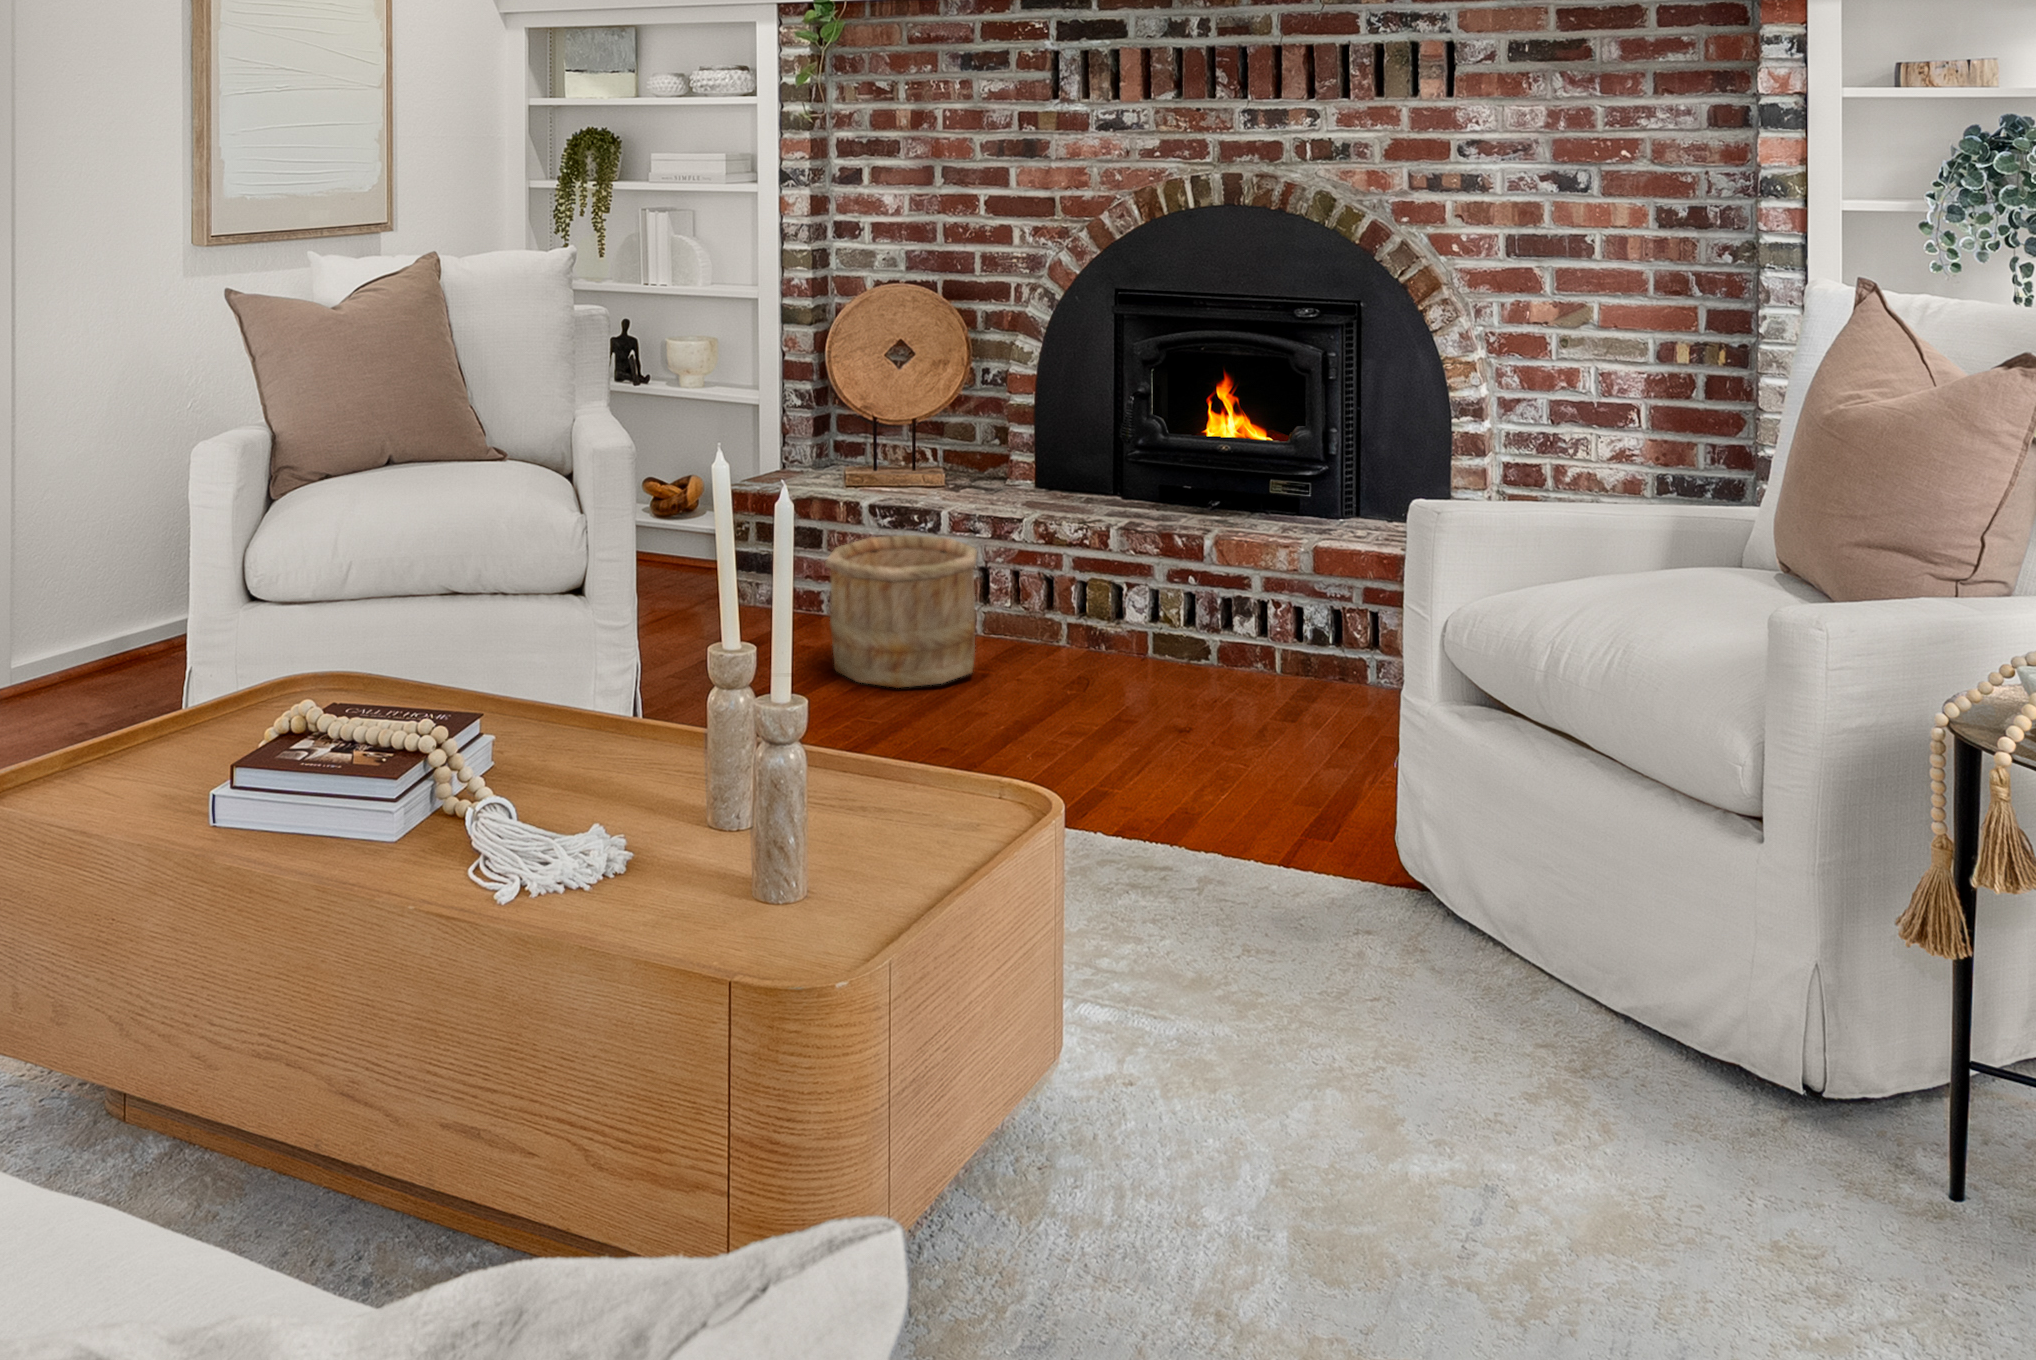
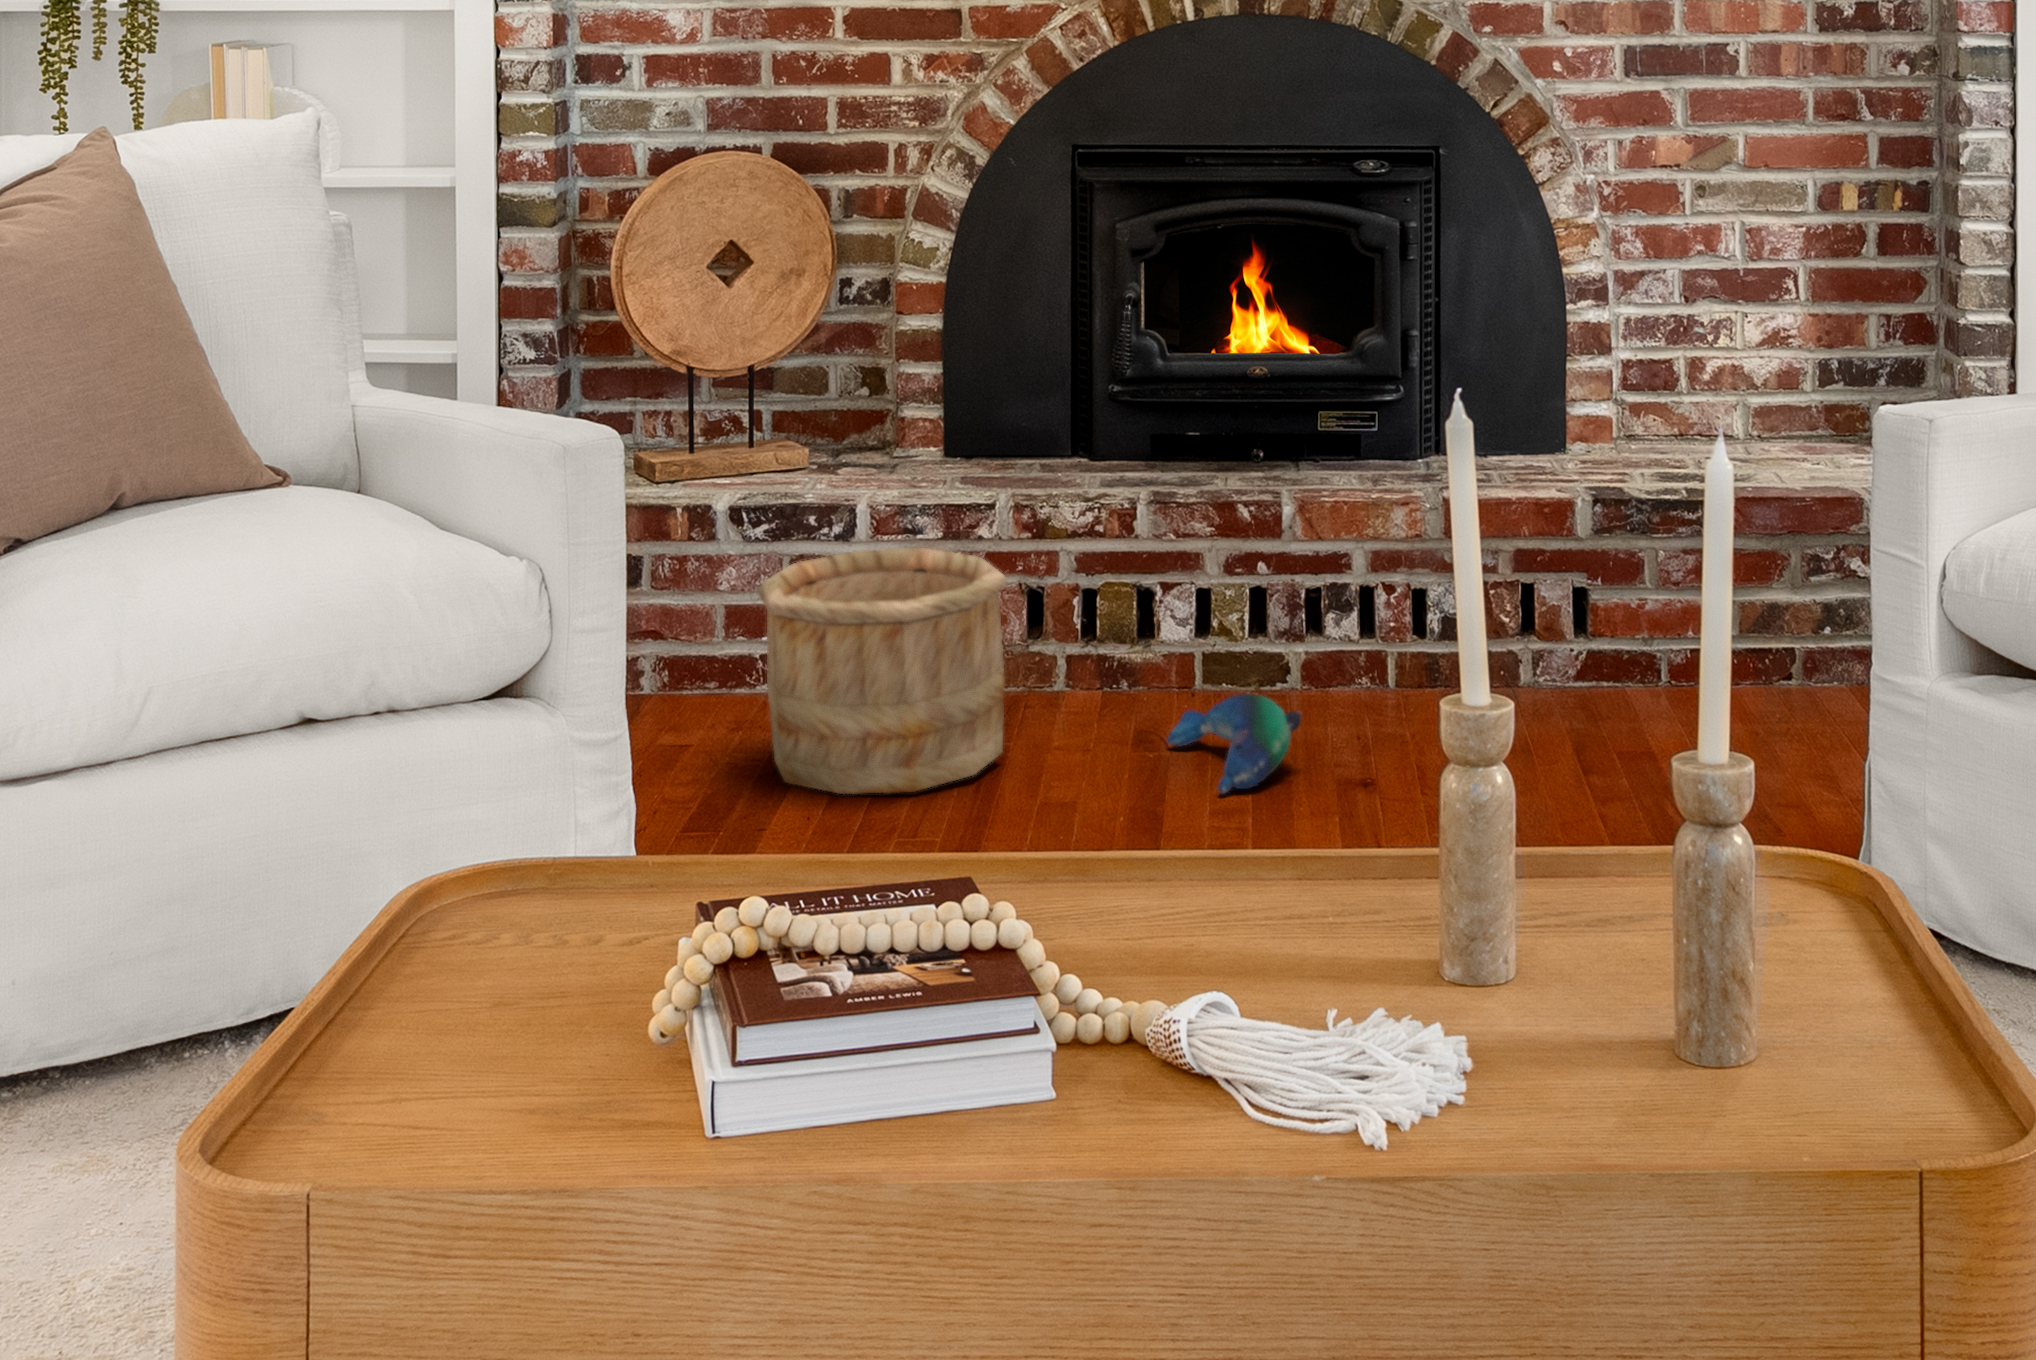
plush toy: none [1080,658,1155,721] -> present [1167,694,1301,794]

